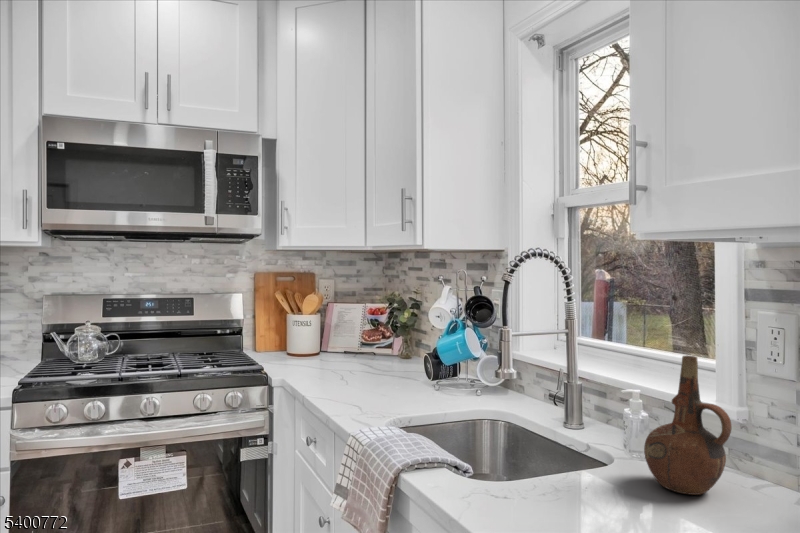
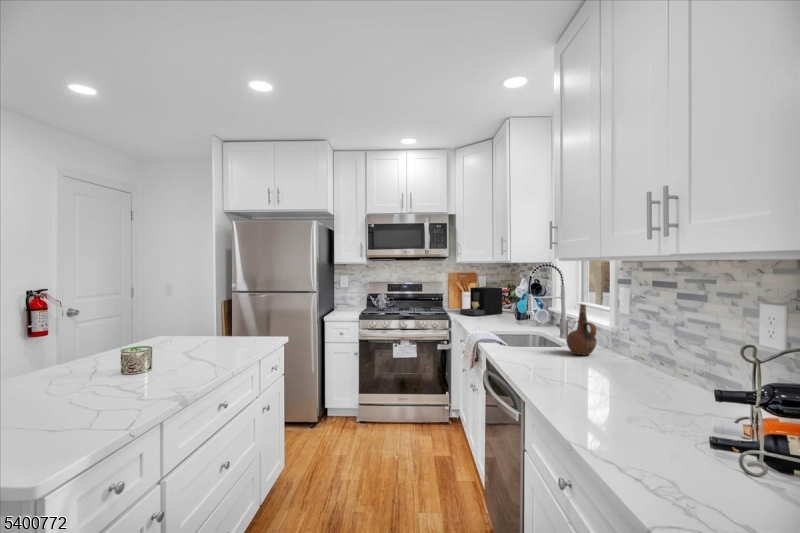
coffee maker: none [290,303,378,369] -> present [460,287,502,315]

